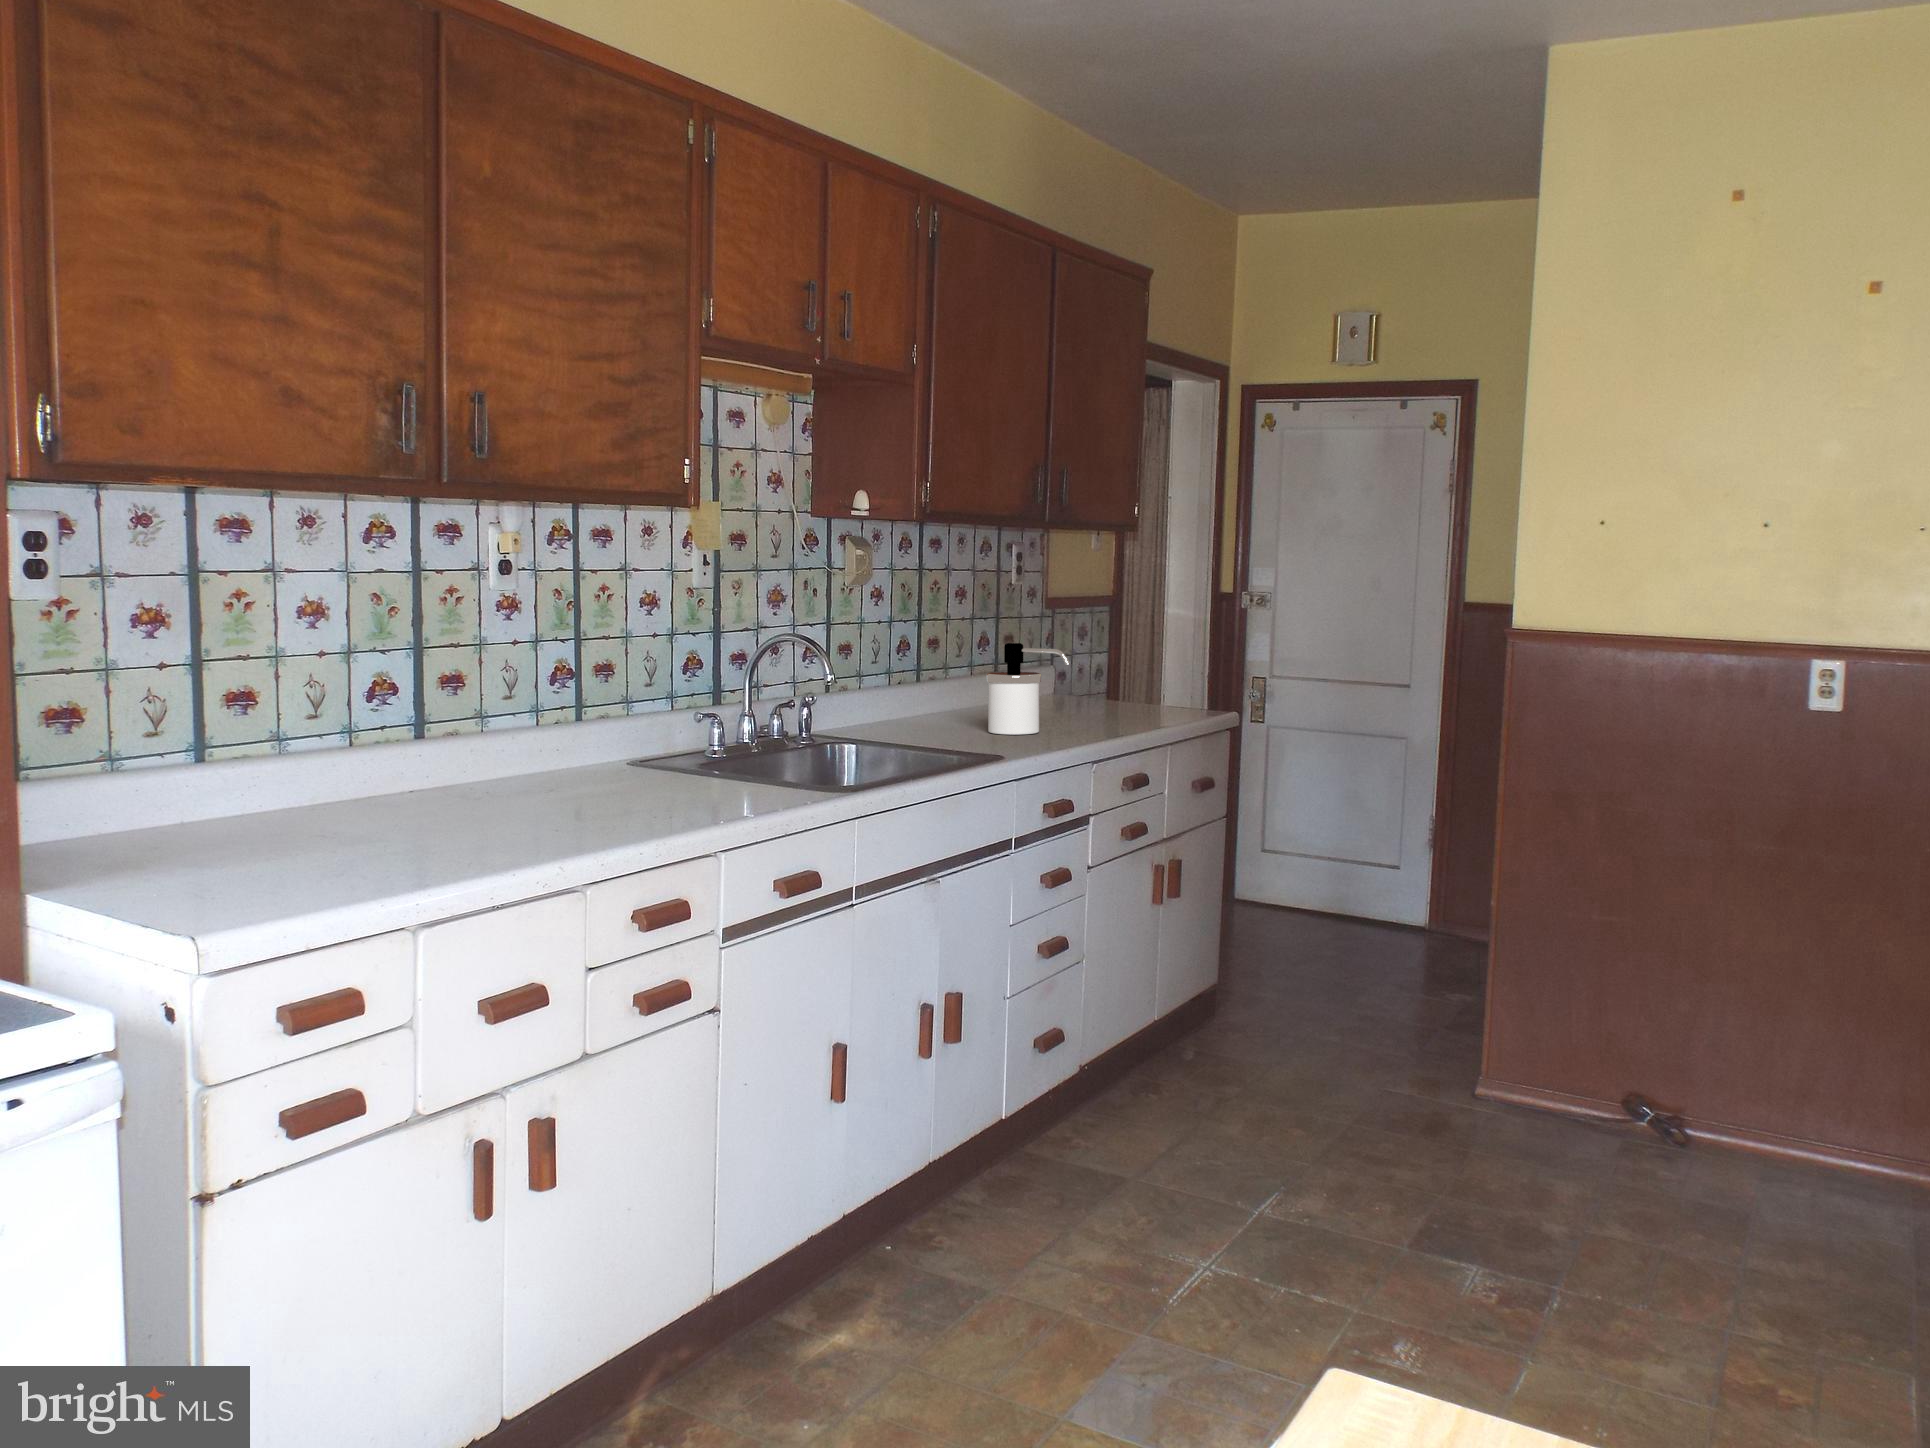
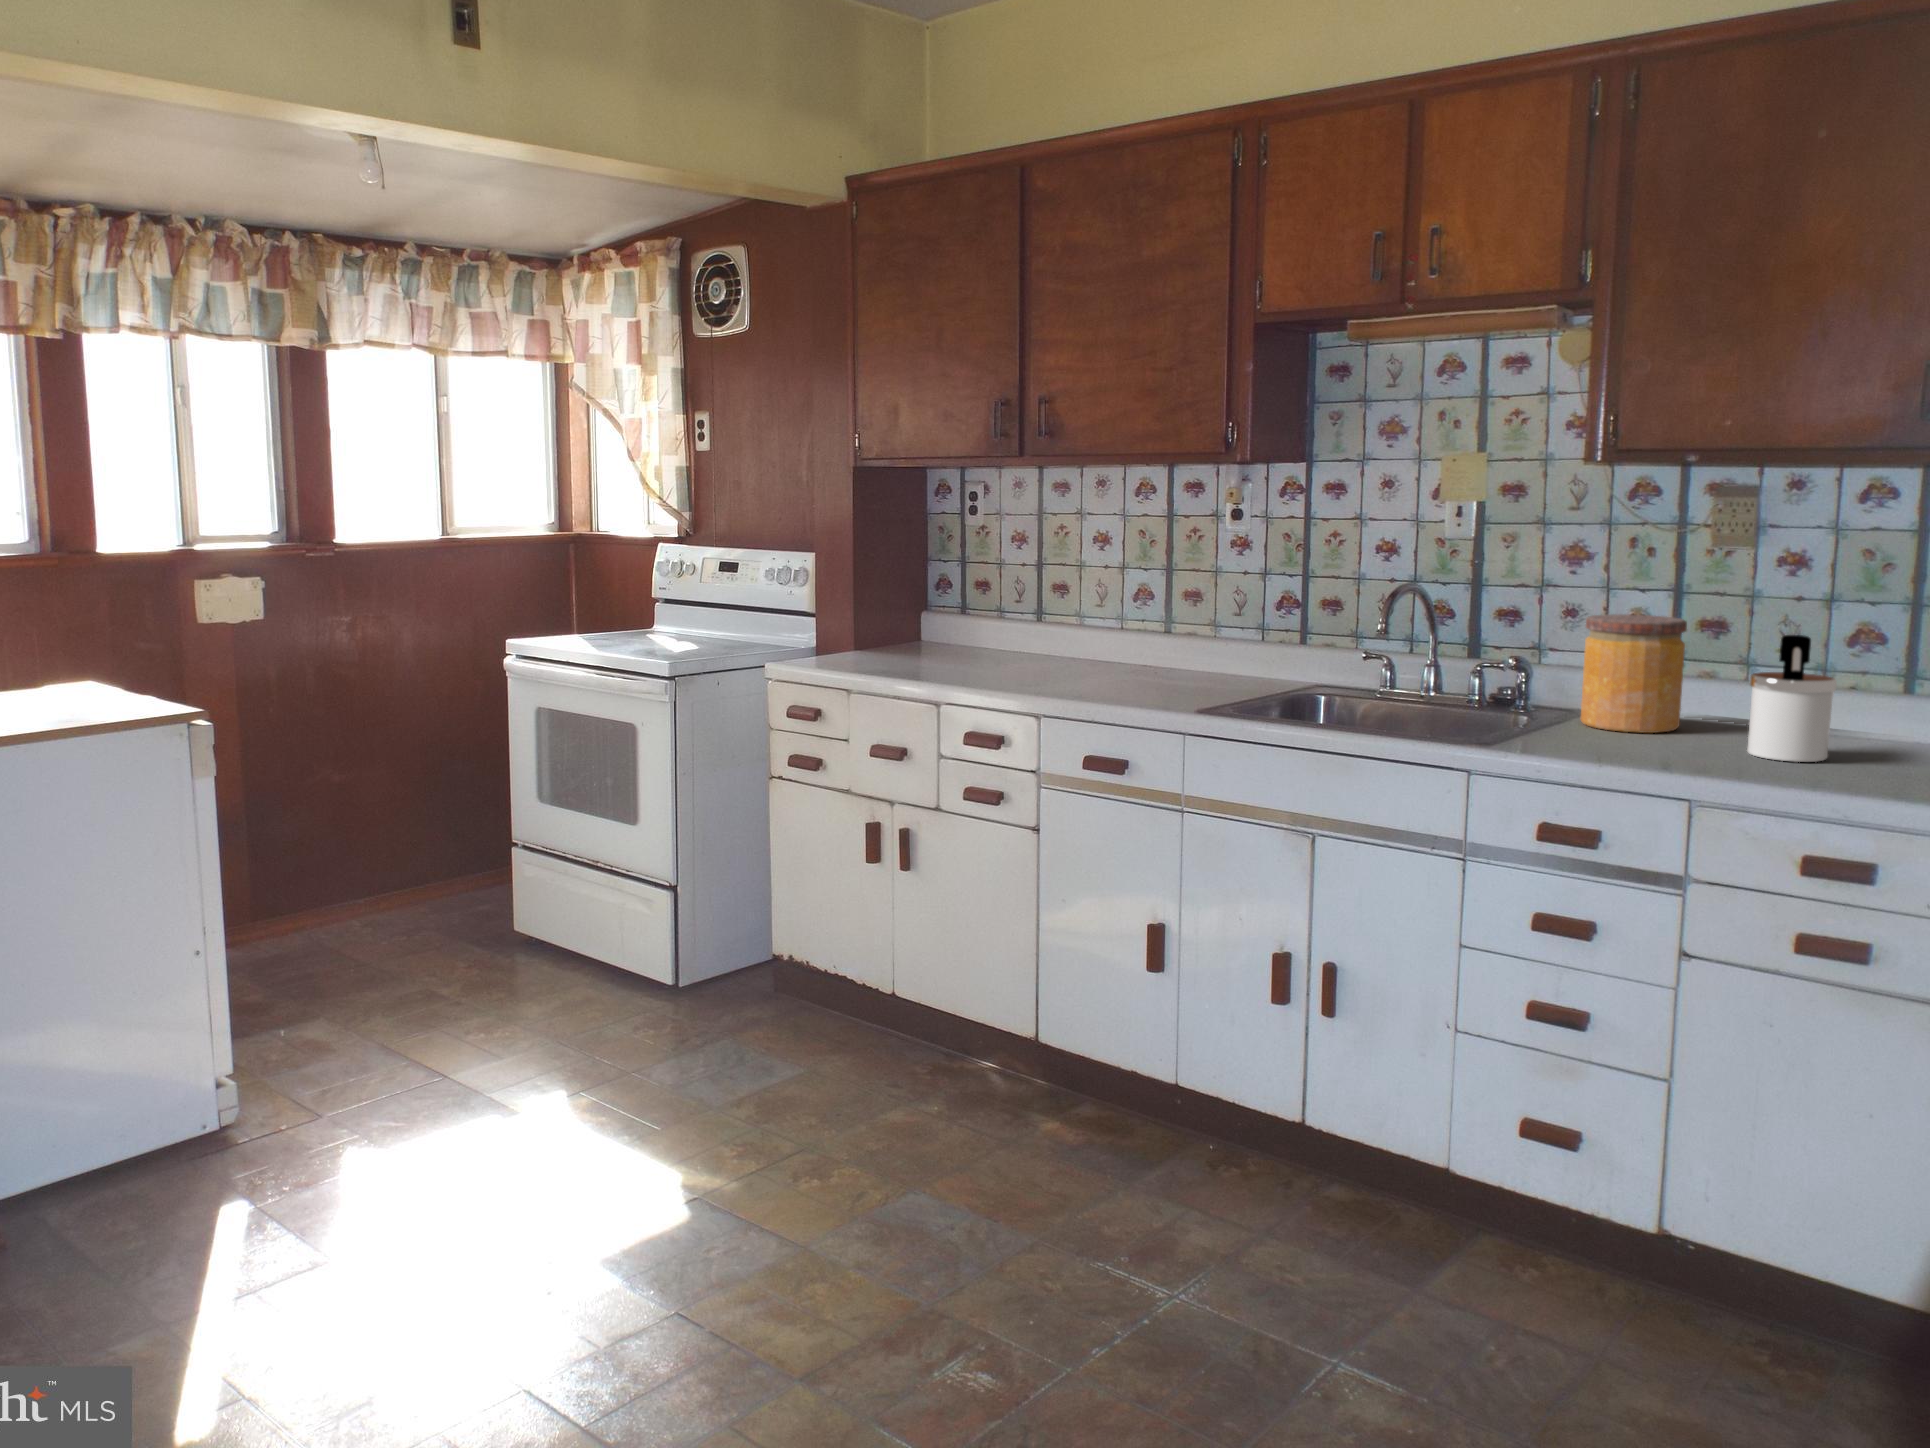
jar: none [848,644,926,743] -> present [1581,614,1687,733]

